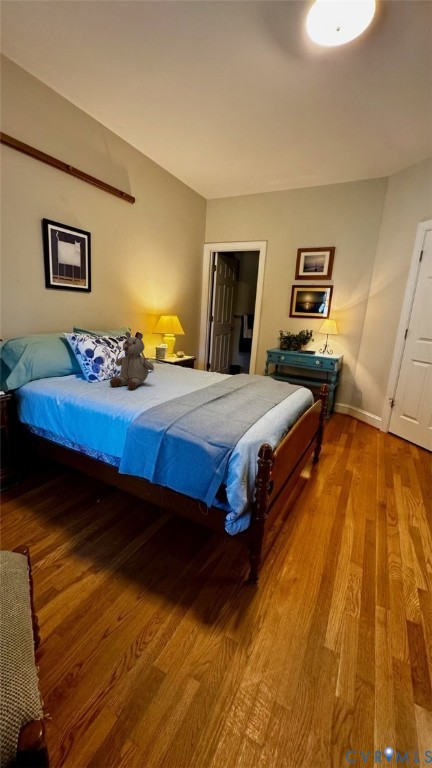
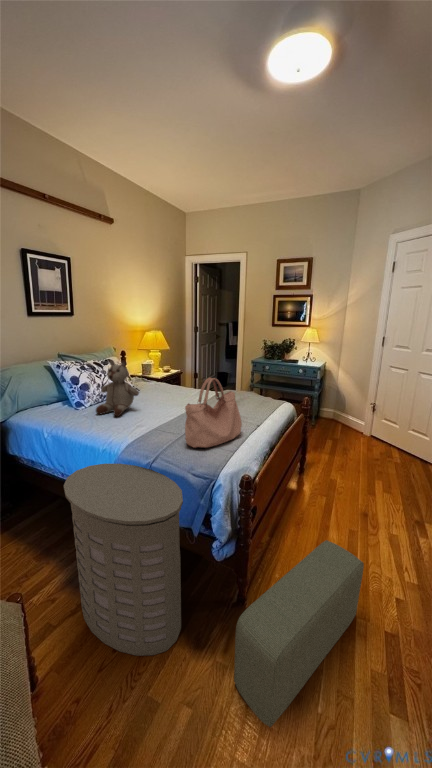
handbag: none [201,348,260,419] -> present [185,378,242,448]
laundry hamper: none [75,429,199,627] -> present [64,464,183,656]
pouf: none [245,522,387,708] -> present [234,540,364,727]

